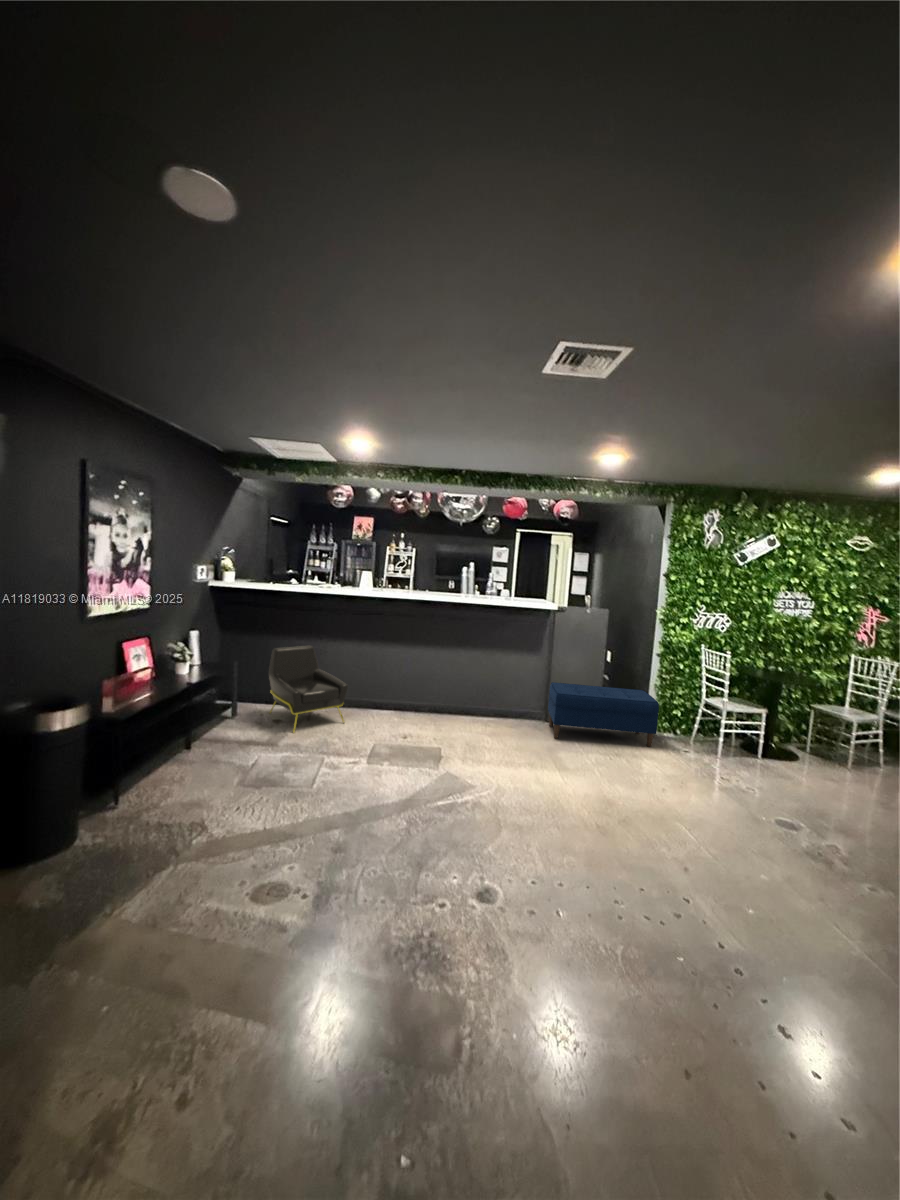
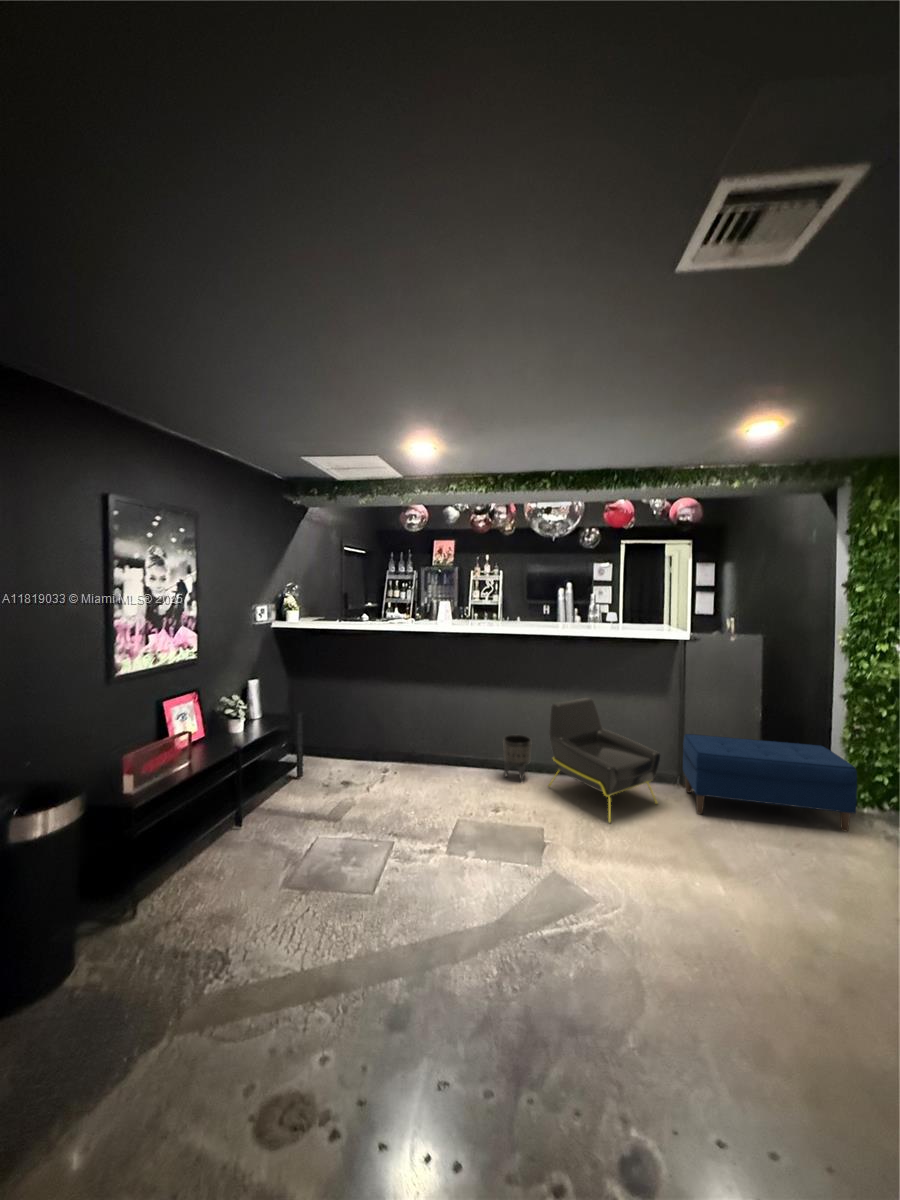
armchair: present [269,646,348,733] -> present [549,698,660,823]
planter: none [411,684,435,722] -> present [503,735,532,783]

